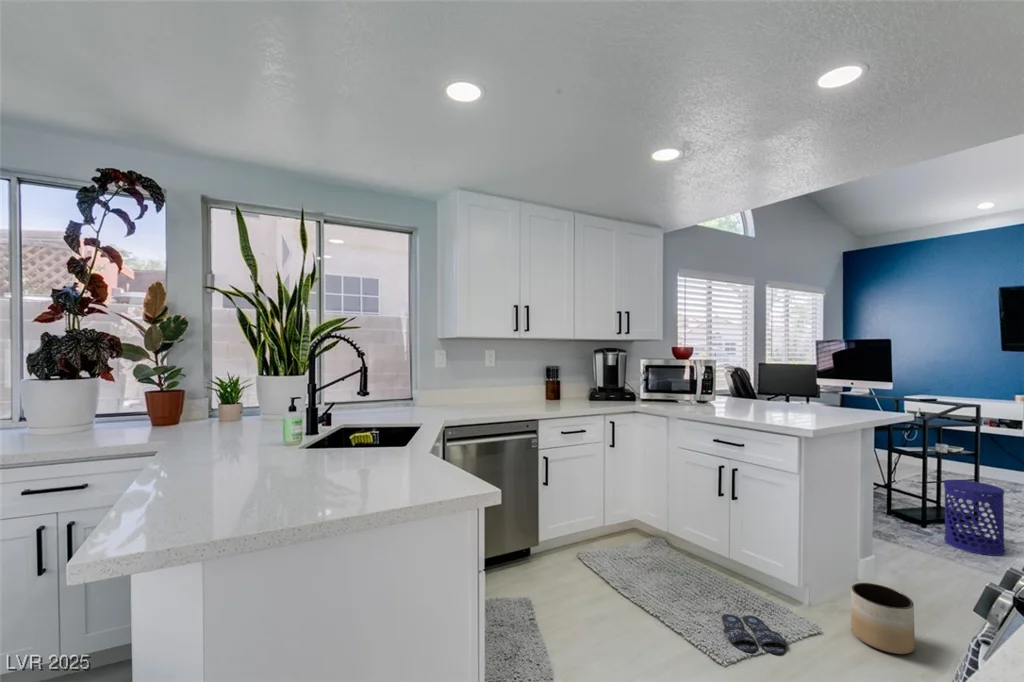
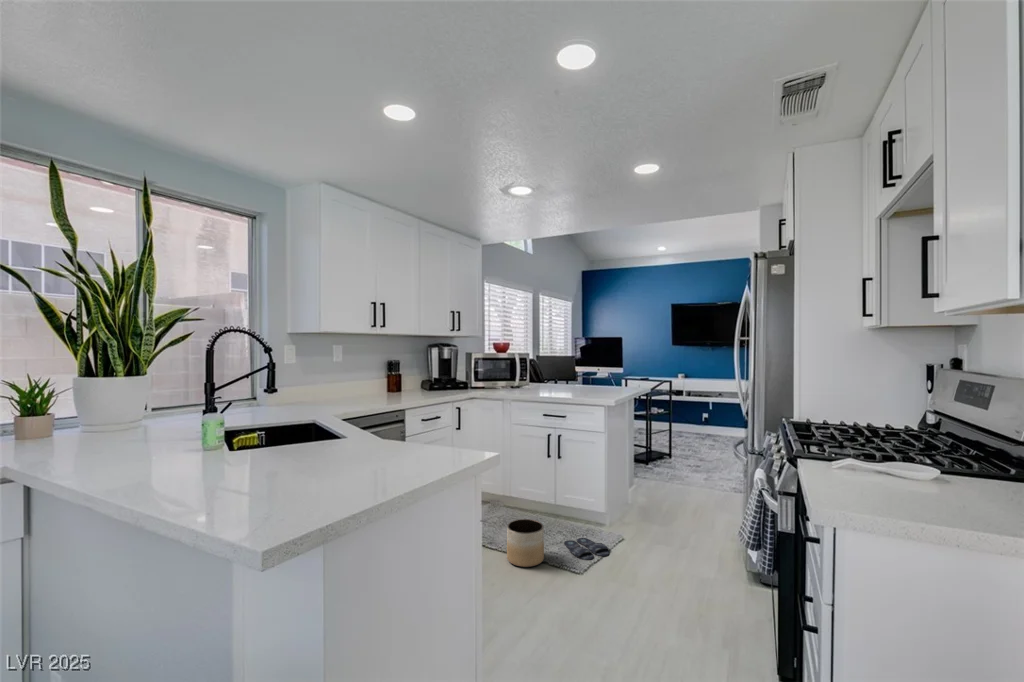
waste bin: present [944,480,1005,556] -> none [660,429,689,474]
planter: present [851,583,915,654] -> present [507,519,544,567]

